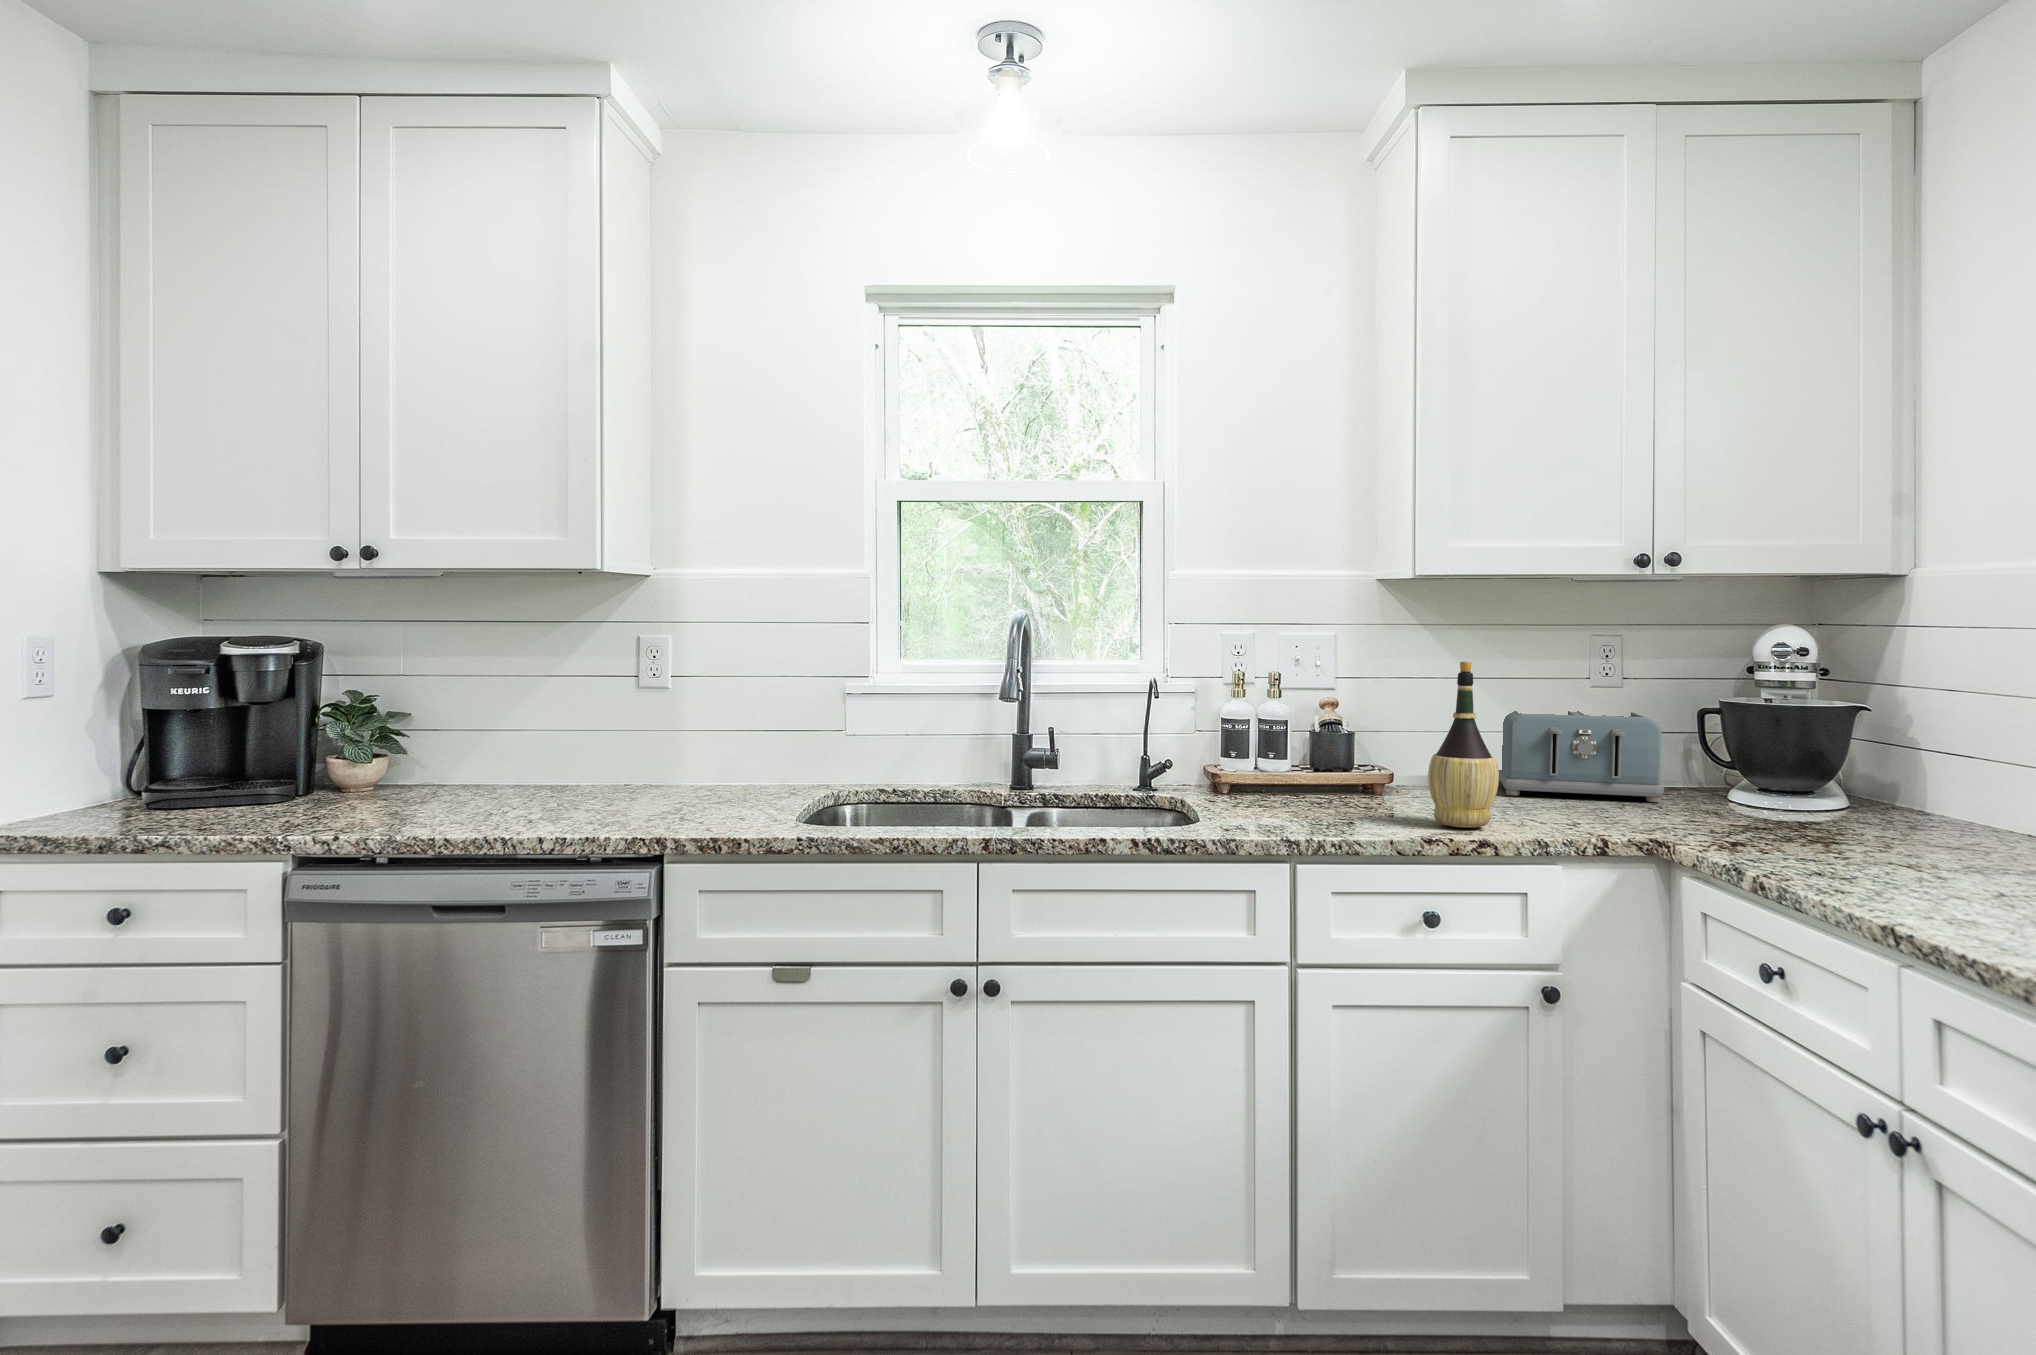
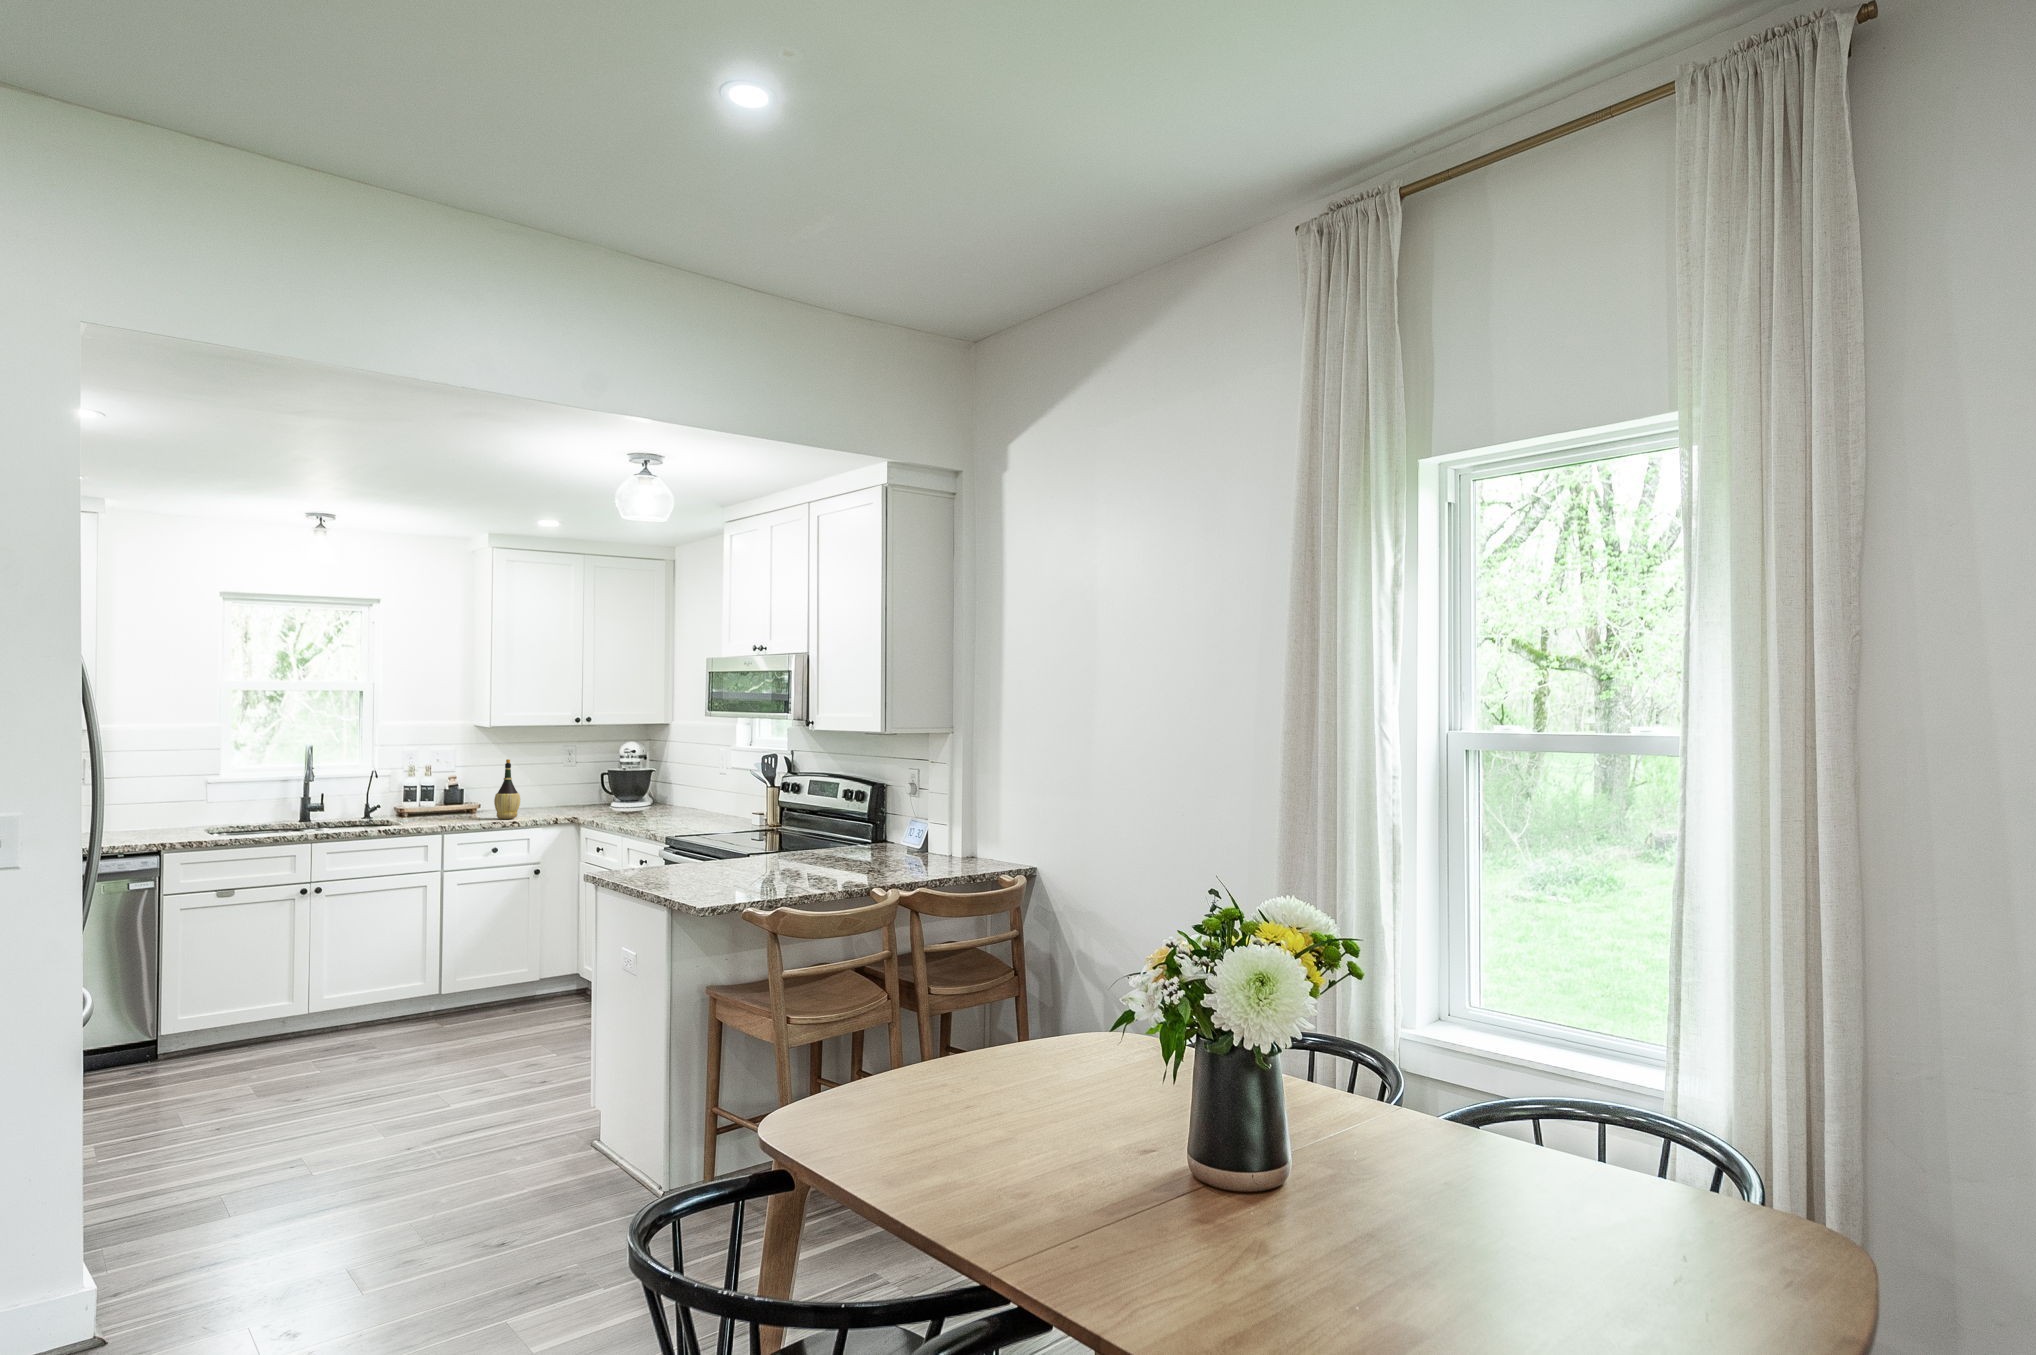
toaster: present [1498,711,1664,802] -> none [524,775,586,810]

